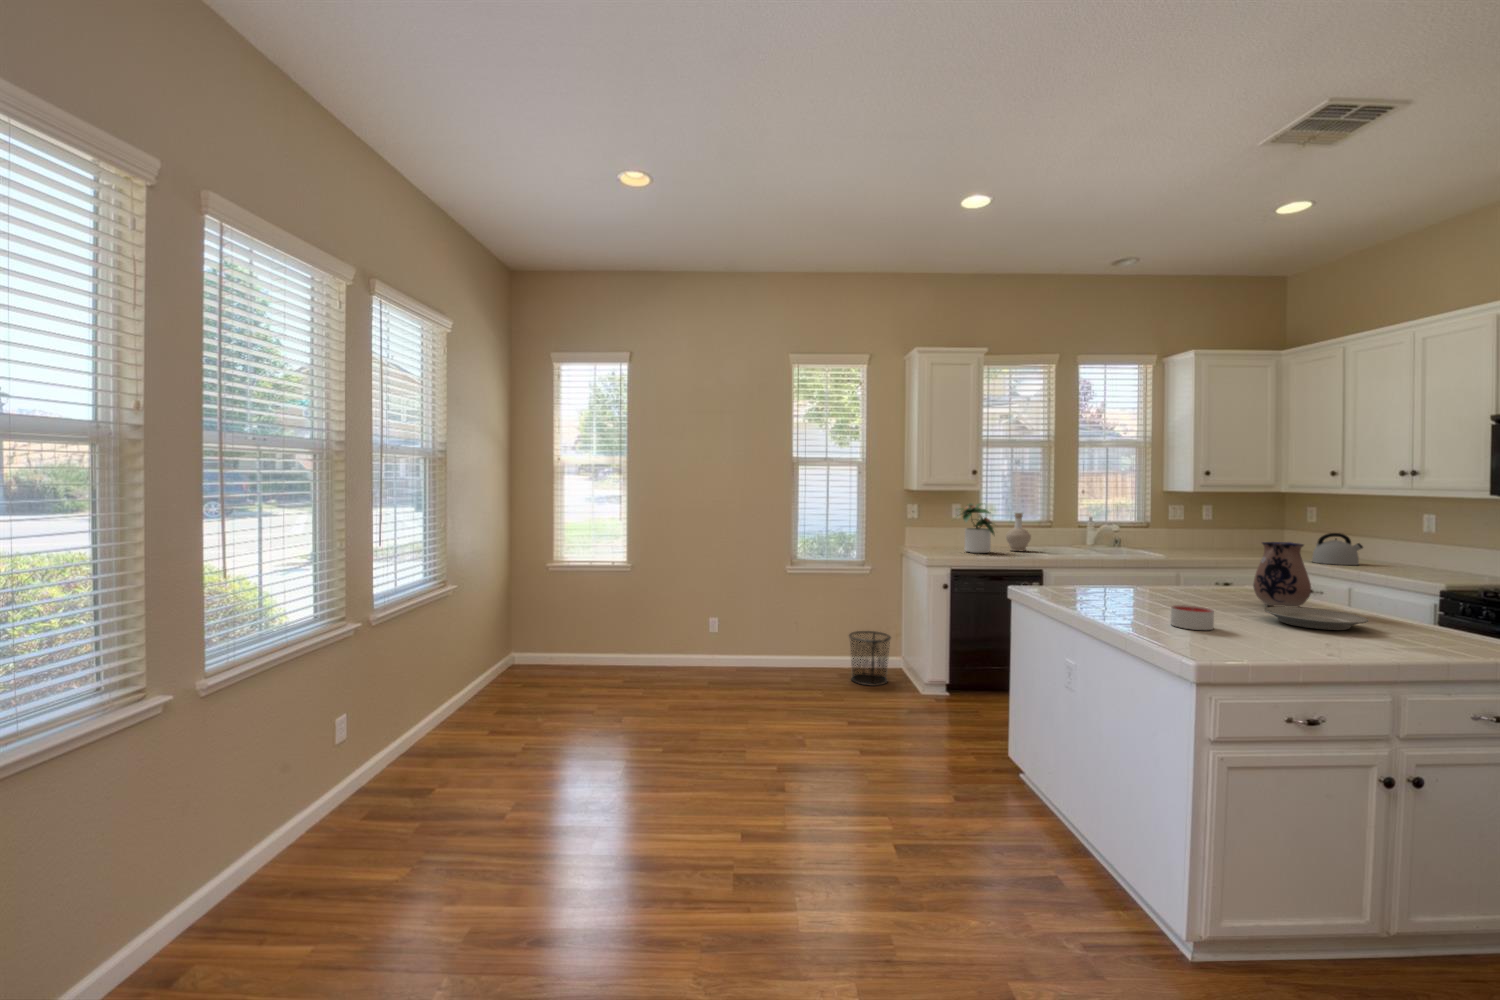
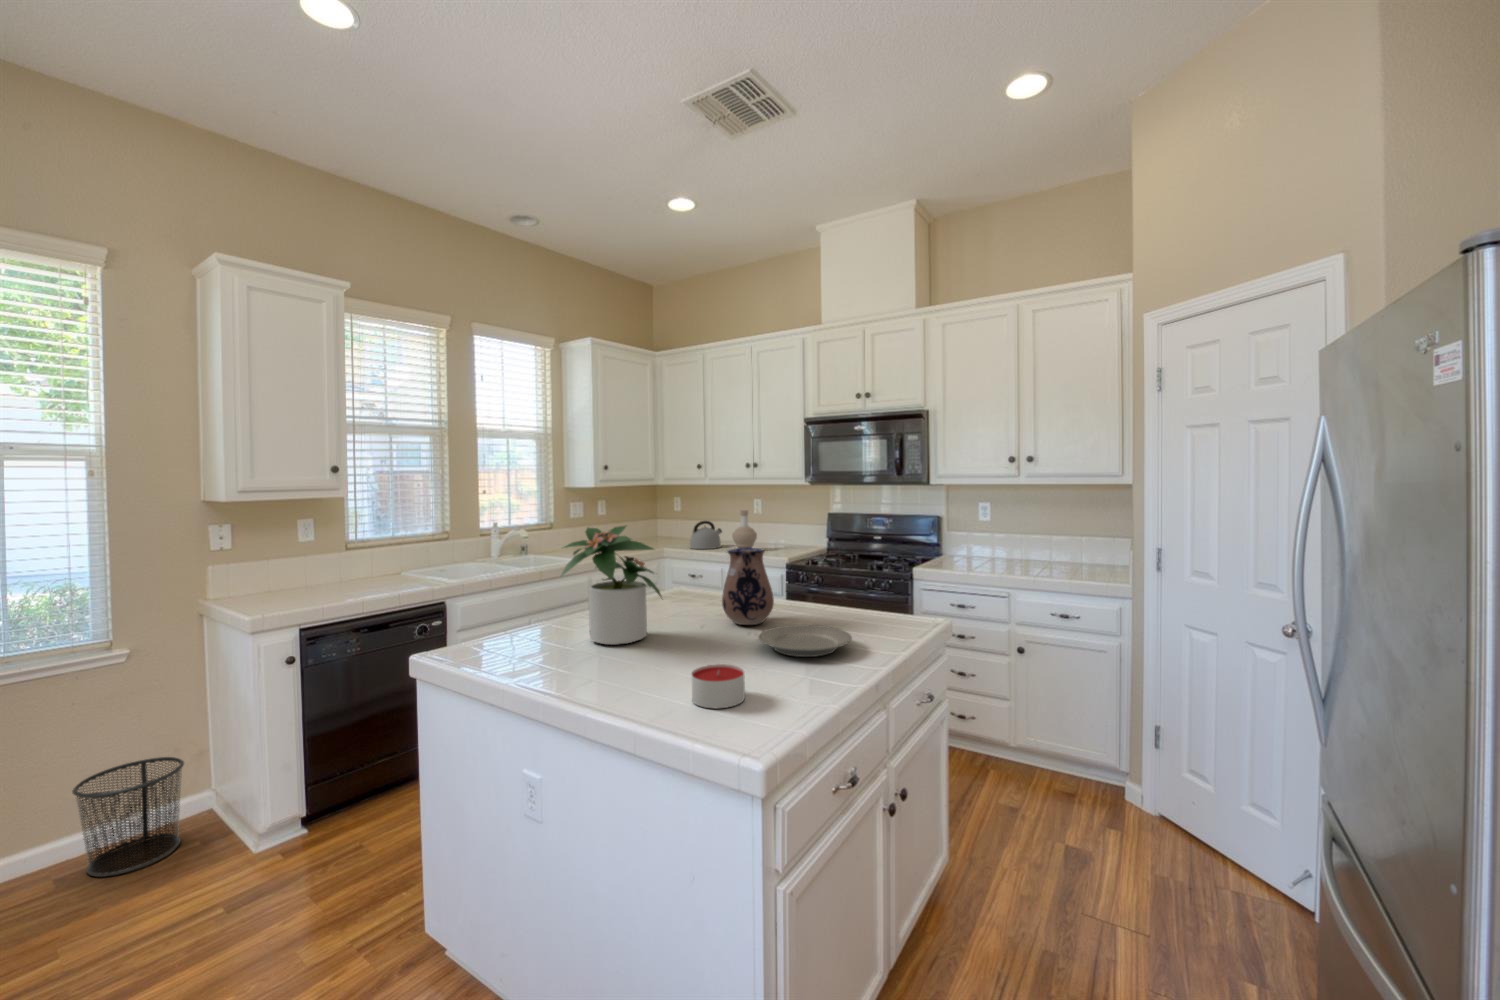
potted plant: present [957,504,994,553] -> present [561,525,661,645]
bottle: present [1006,513,1031,551] -> present [732,510,757,548]

